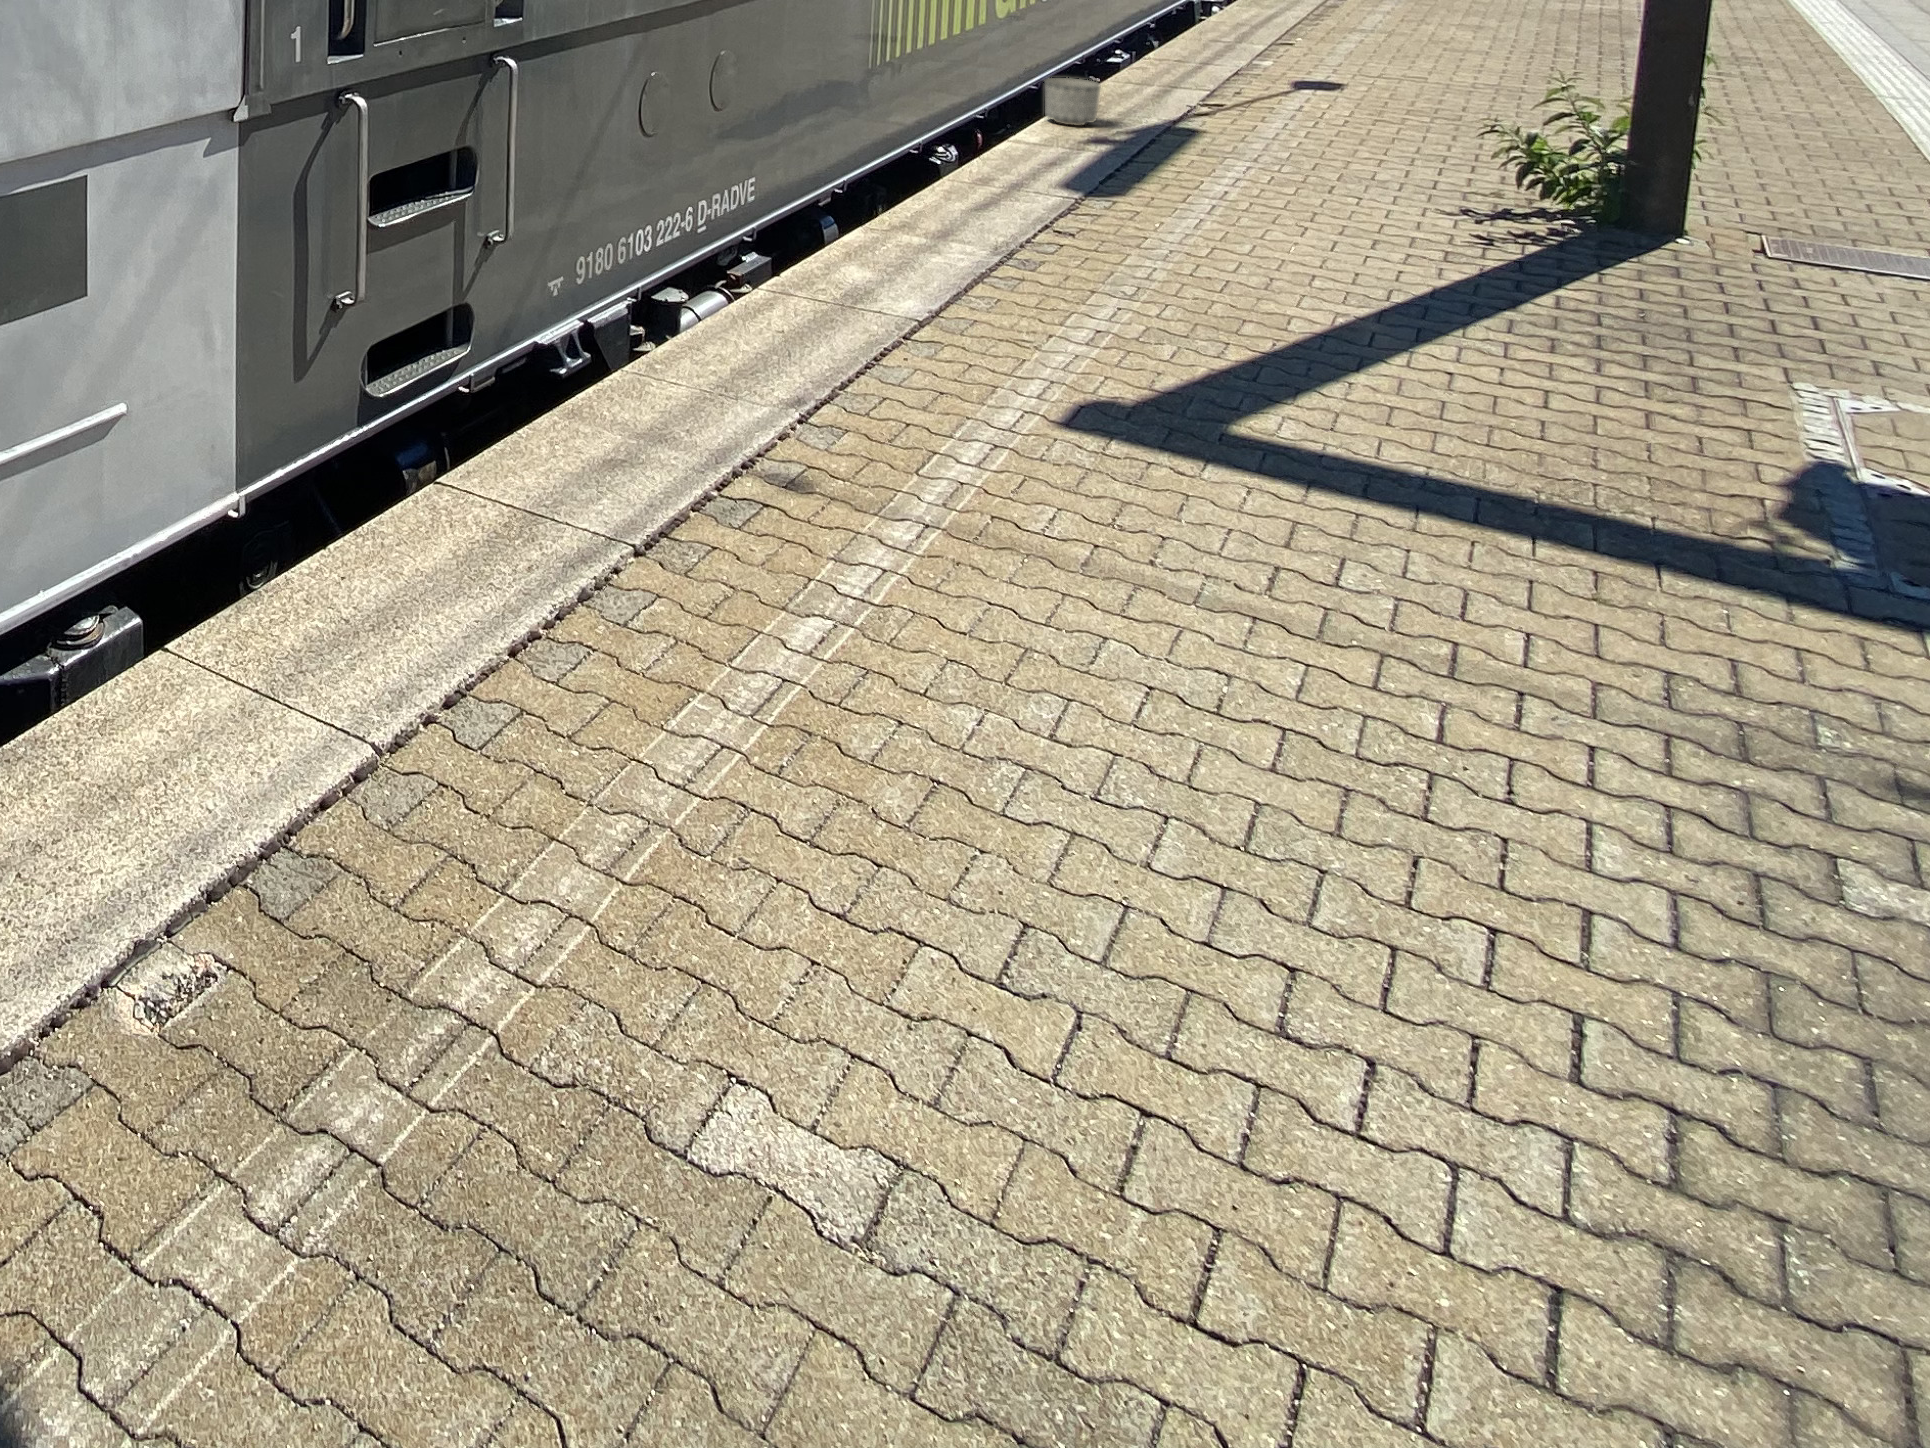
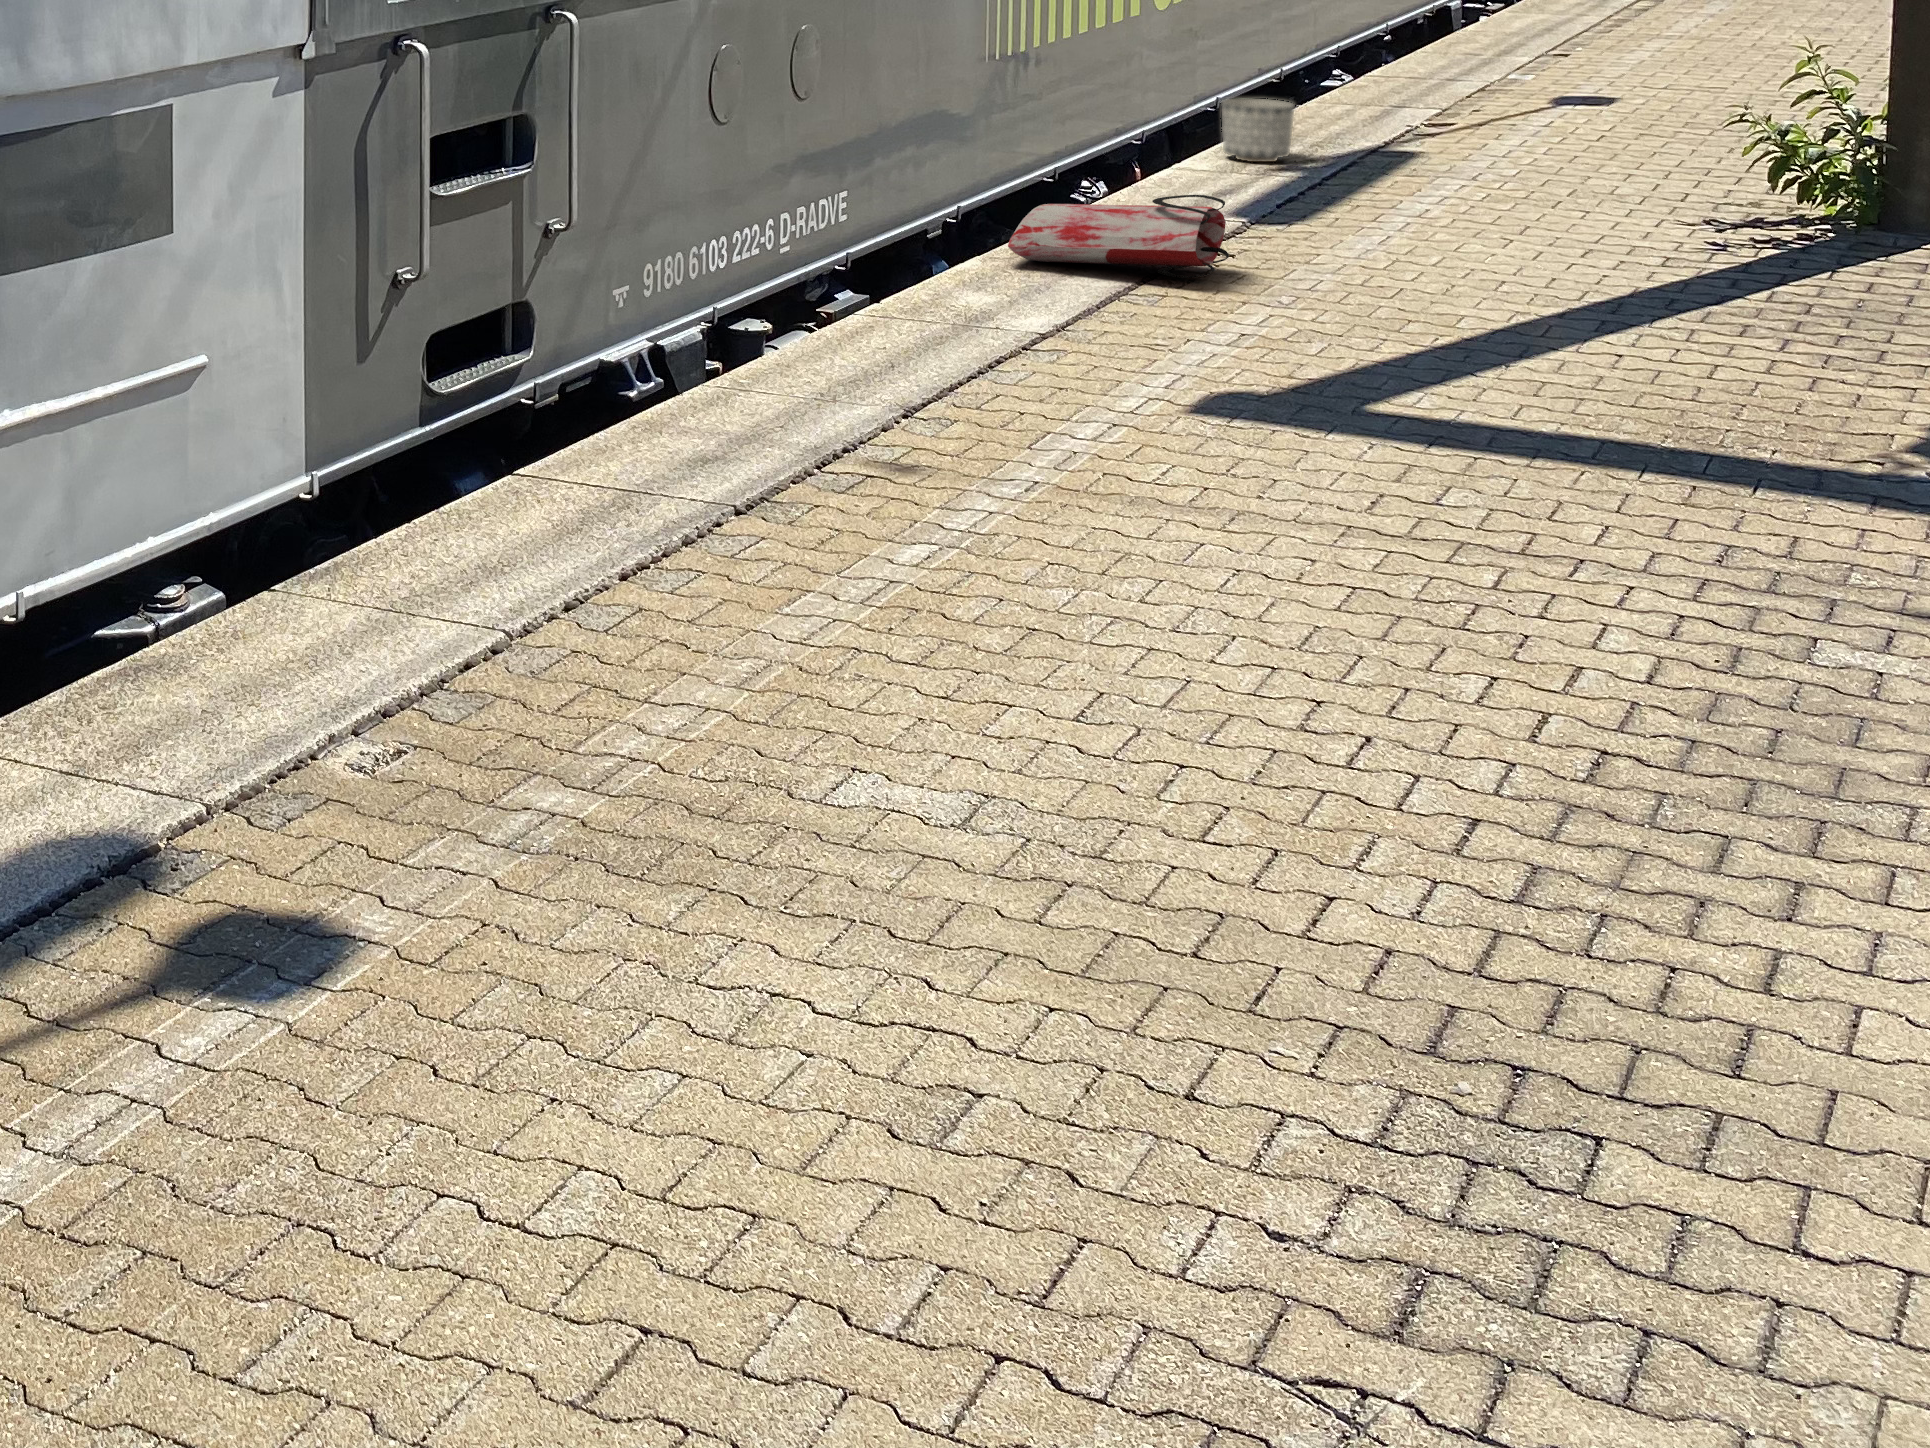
bag: none [887,171,1065,237] -> present [1008,195,1229,278]

